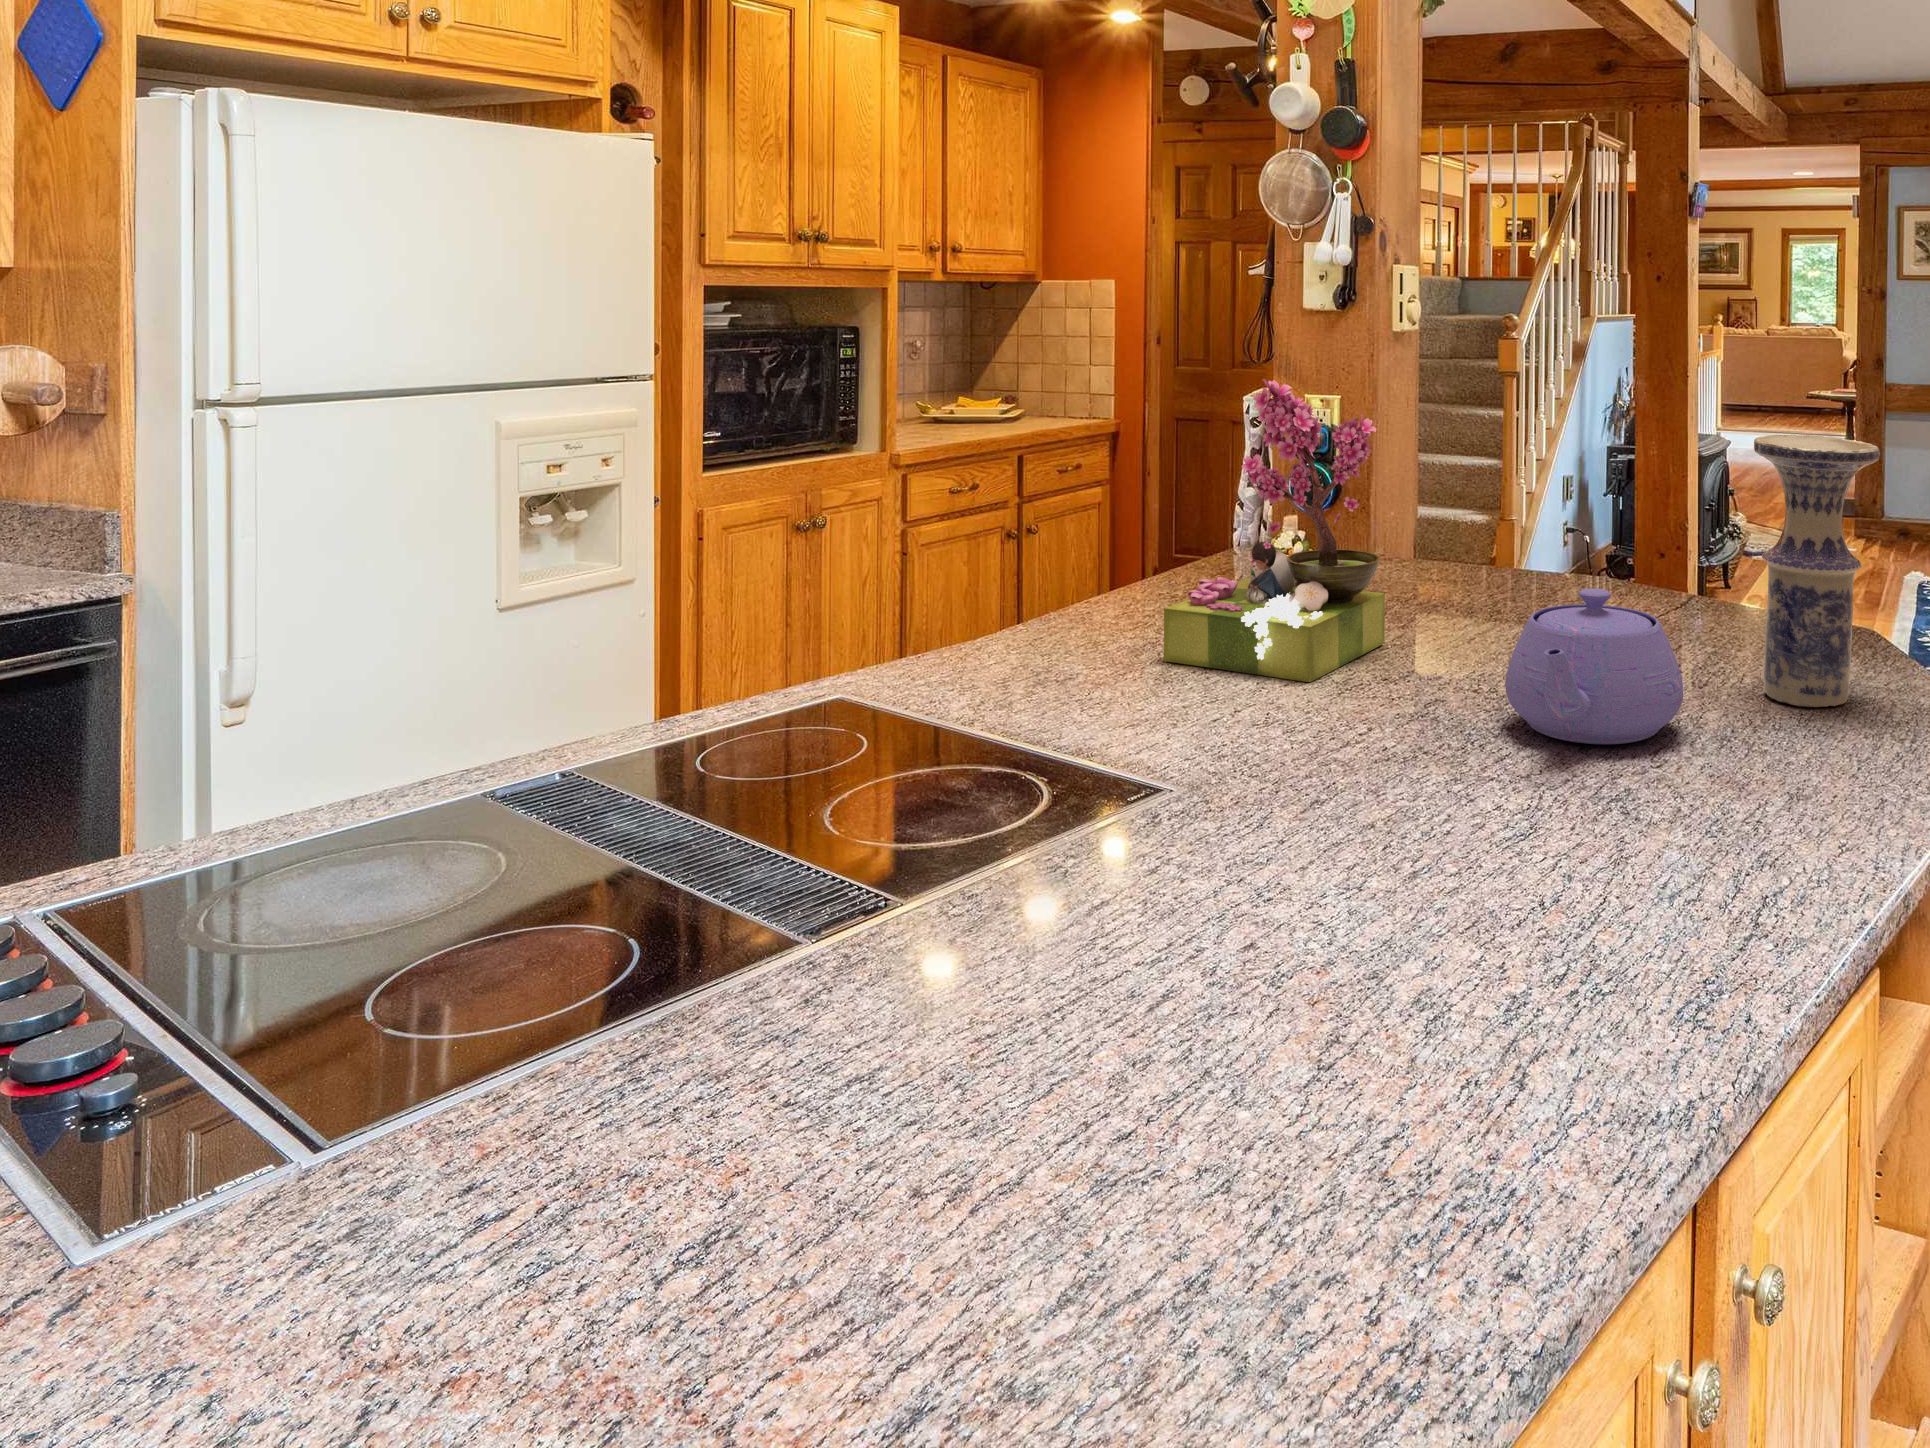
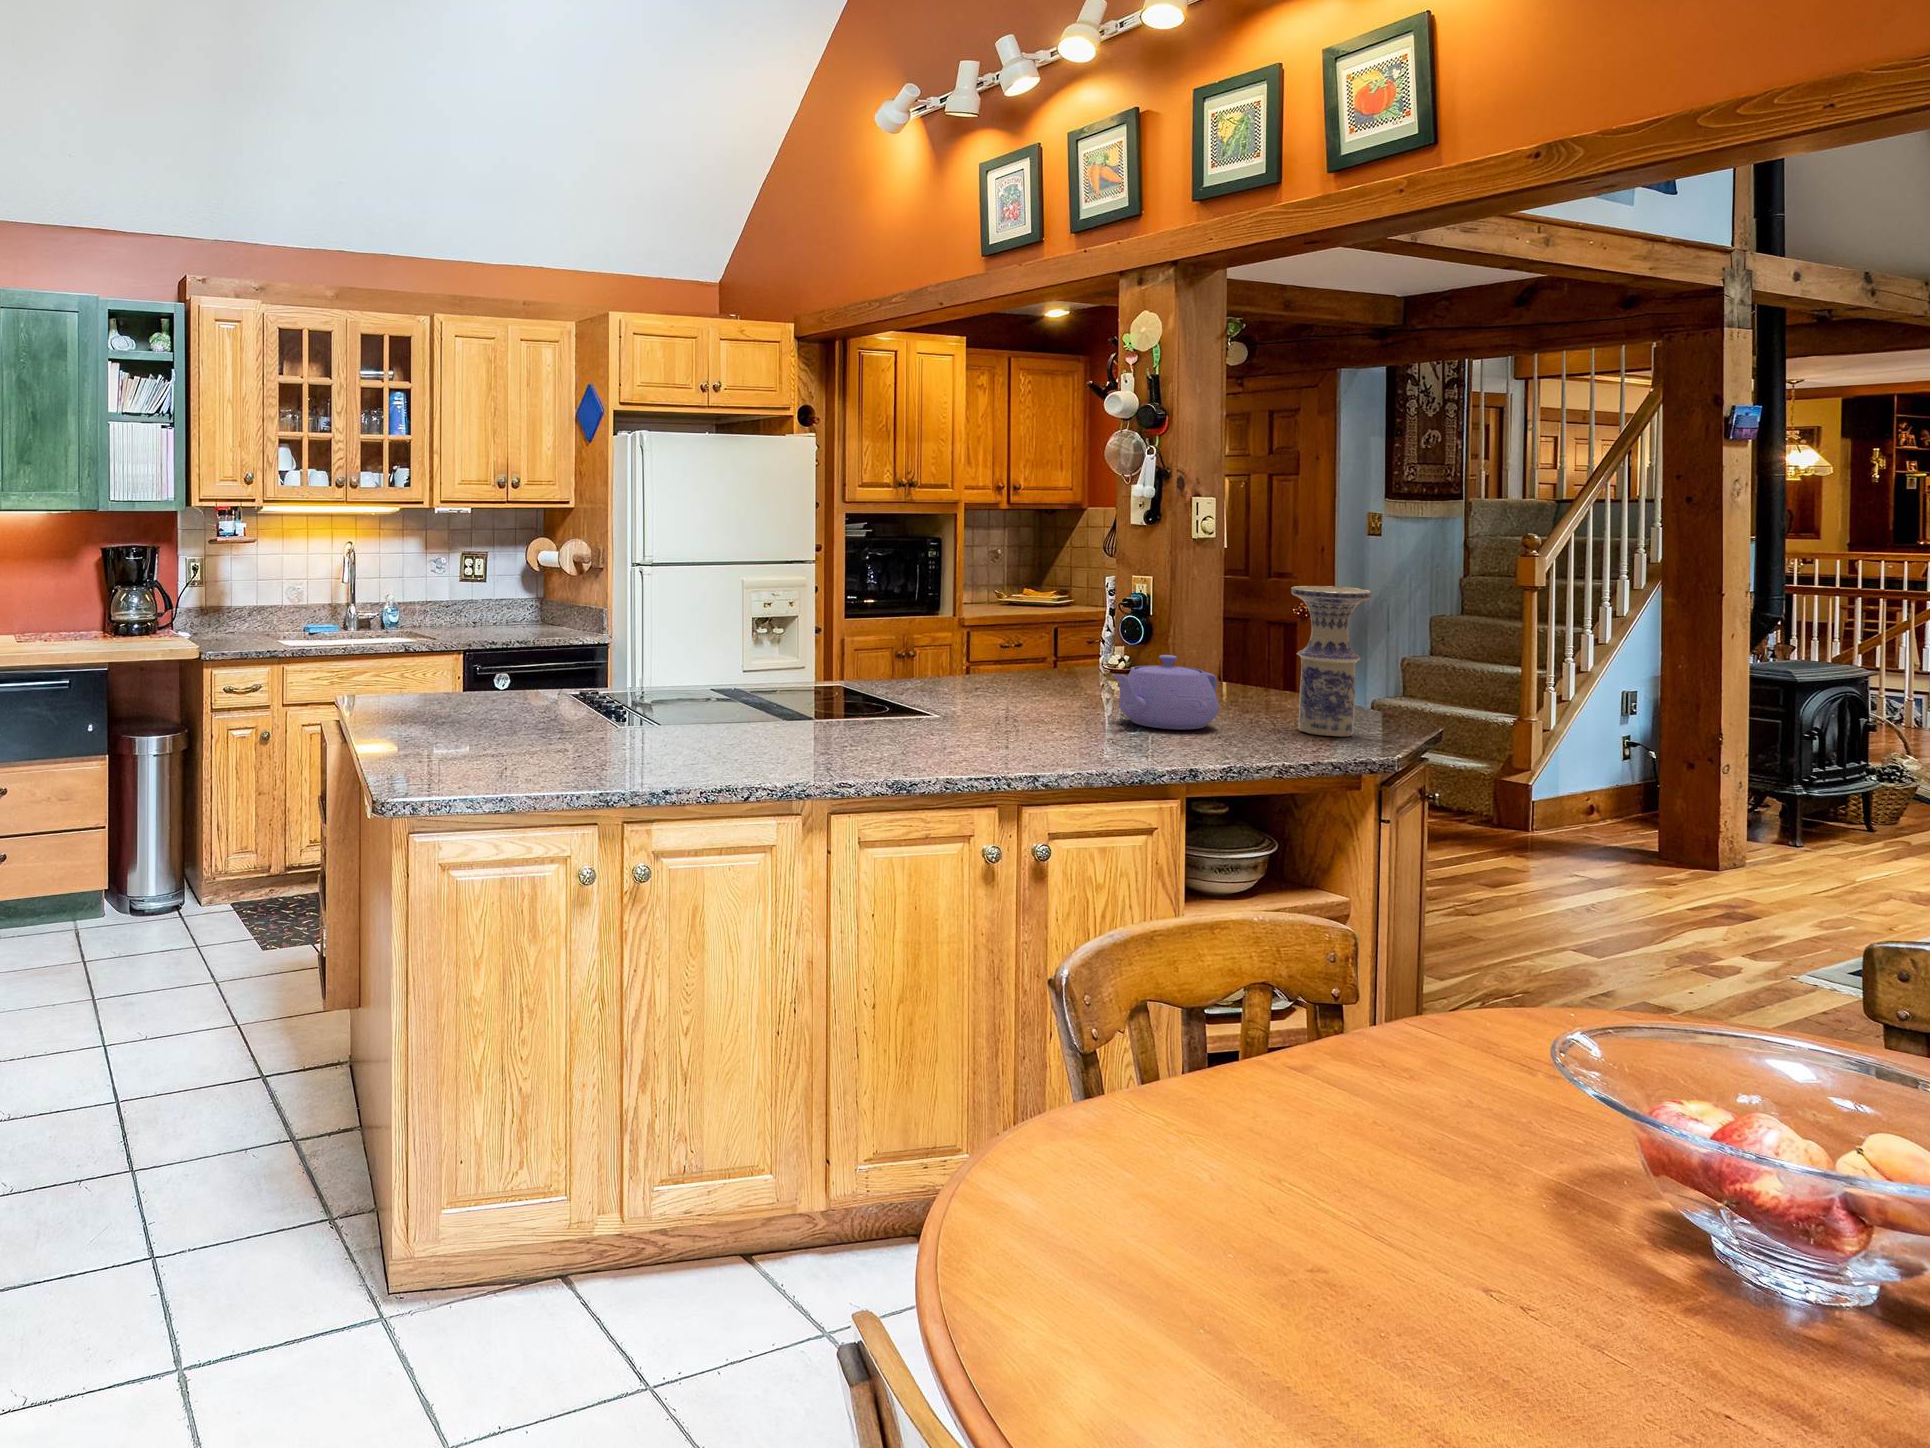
flower arrangement: present [1164,379,1385,682] -> none [988,552,1114,701]

